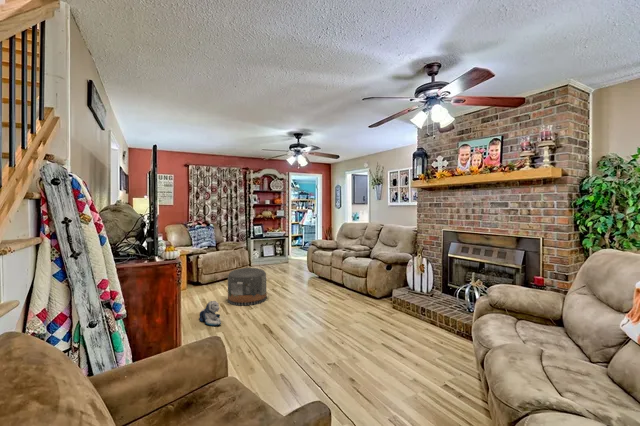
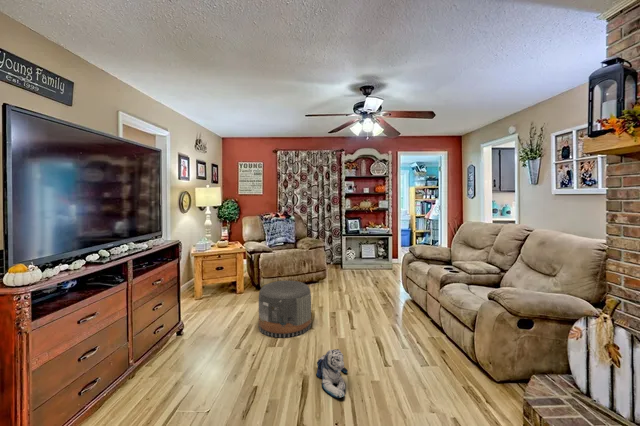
plush toy: present [199,301,221,326] -> present [316,349,347,398]

